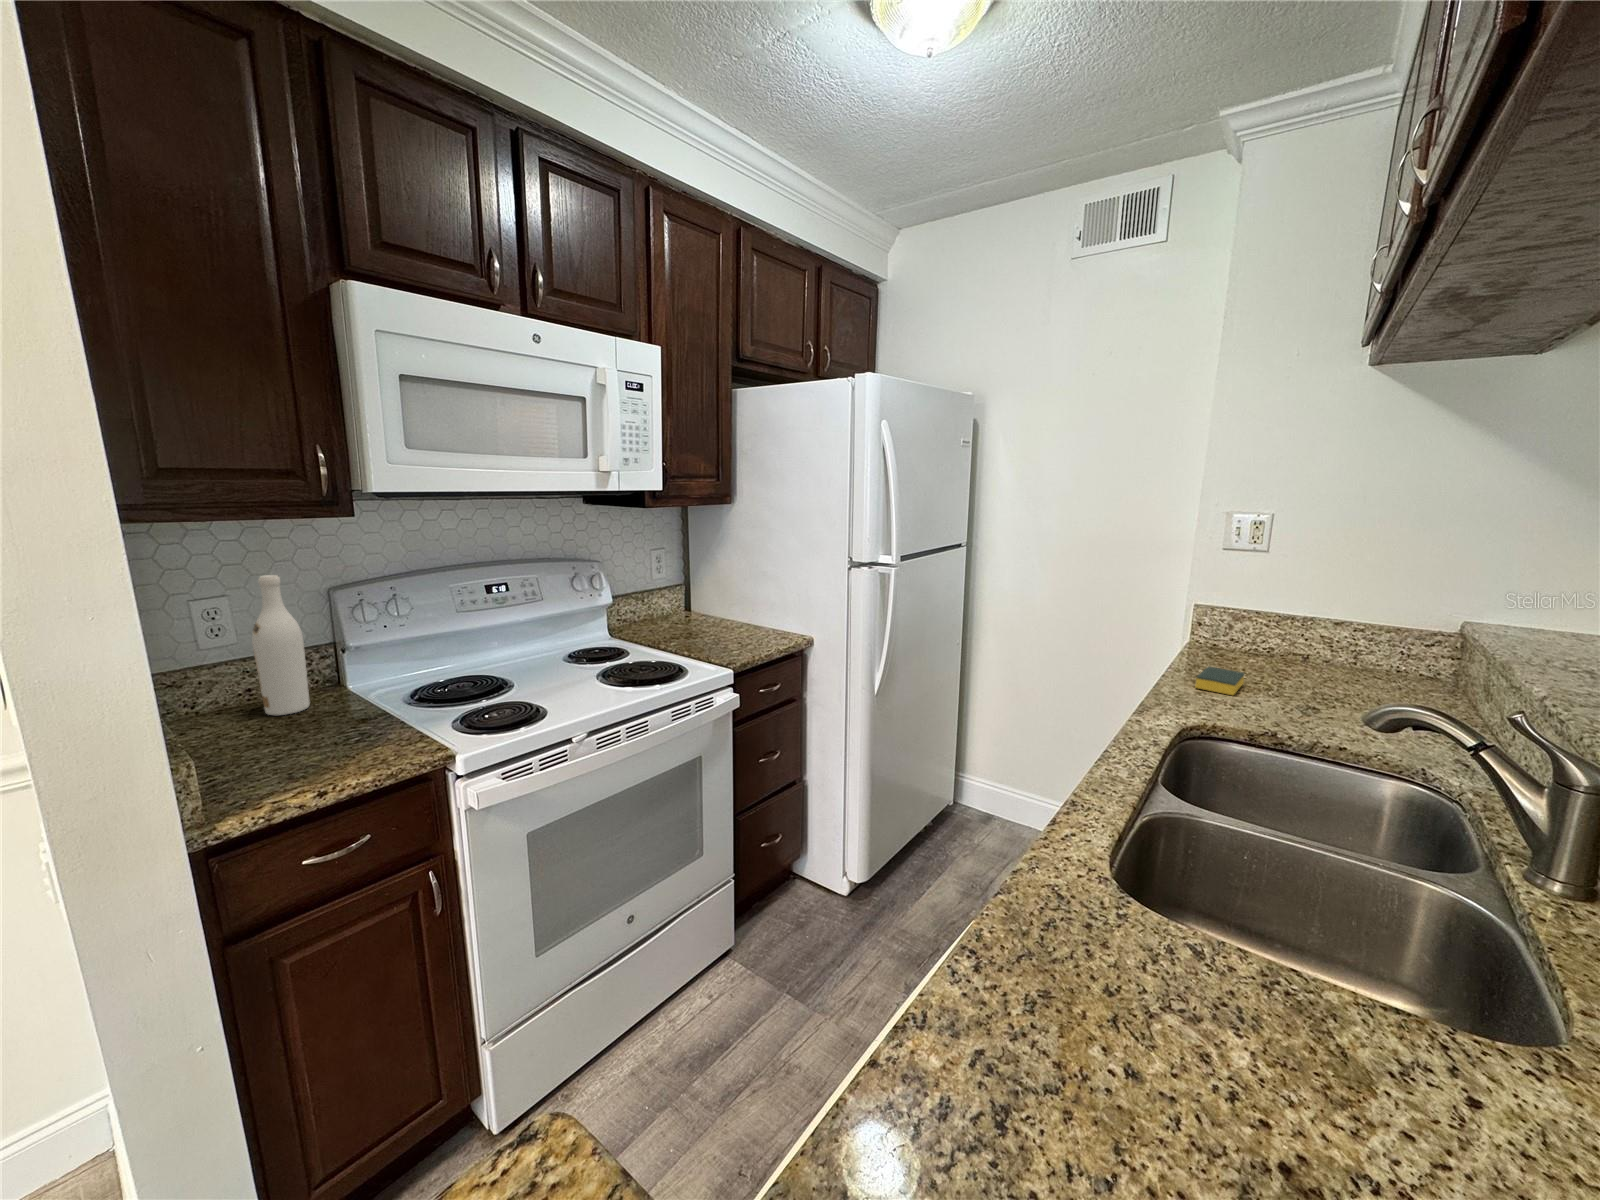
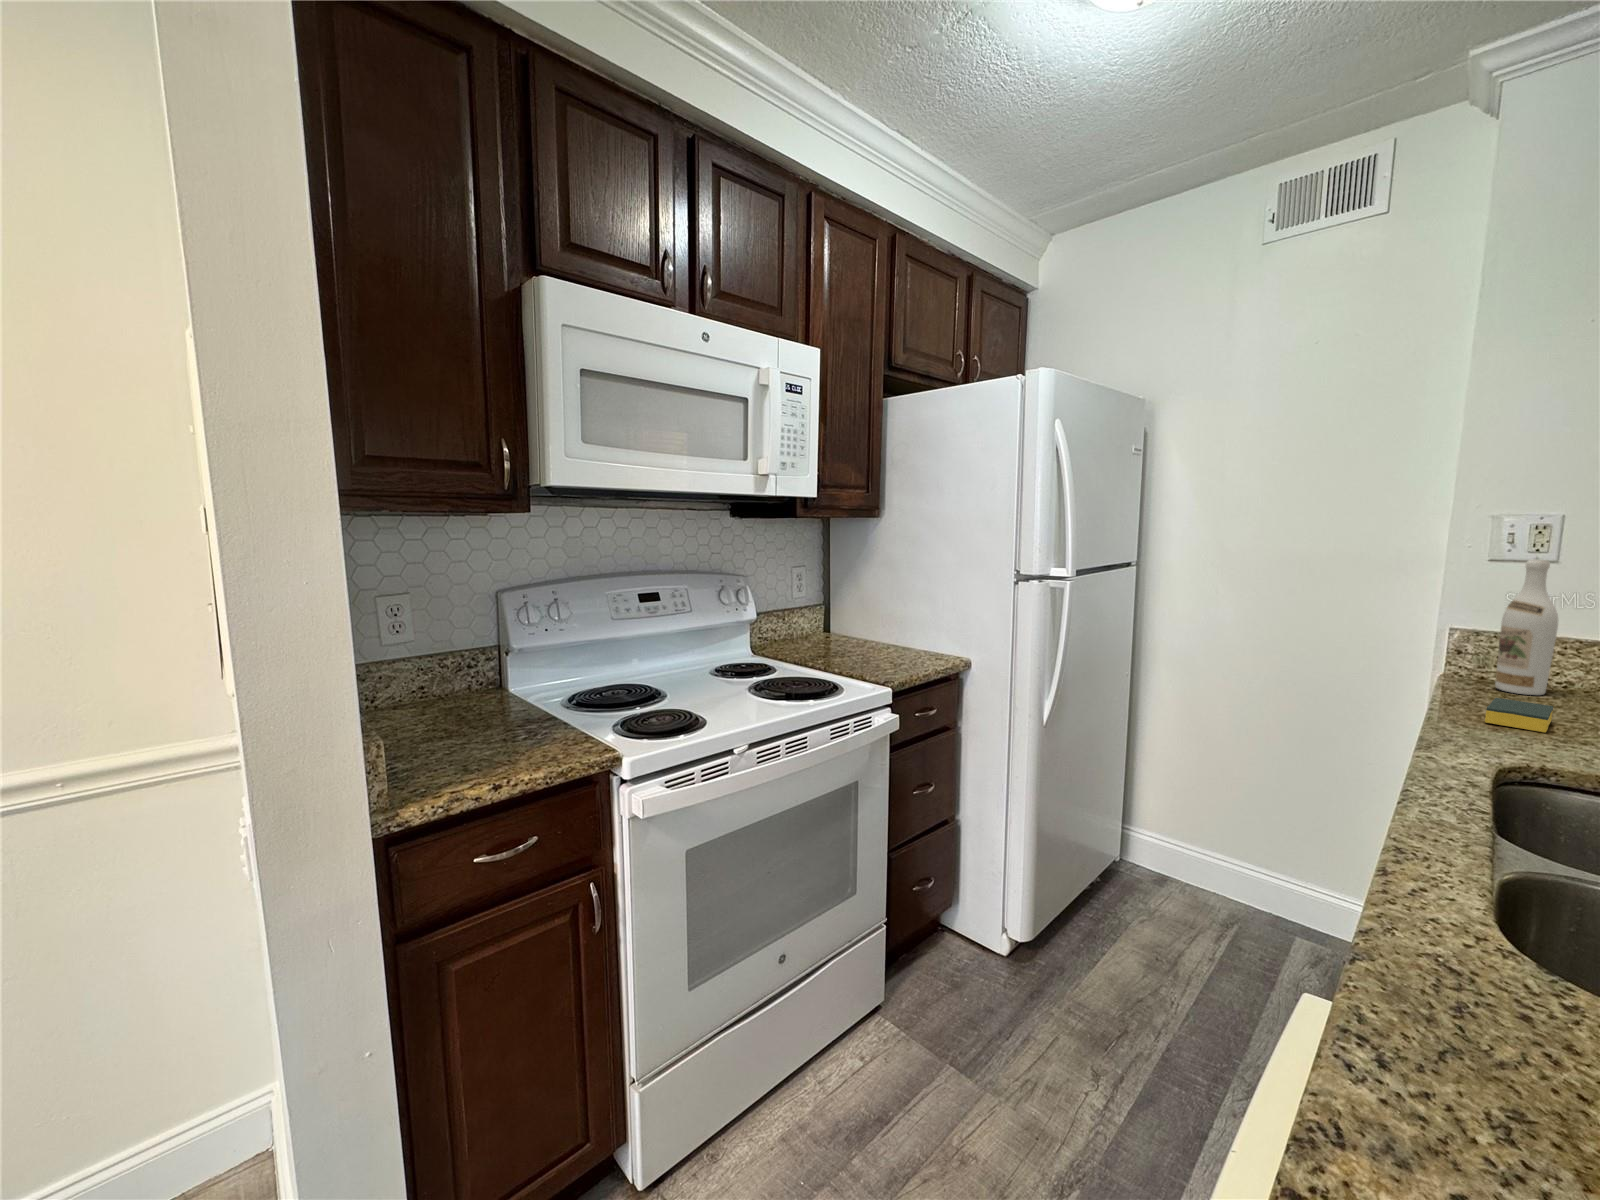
wine bottle: present [252,575,310,715] -> present [1495,560,1558,695]

